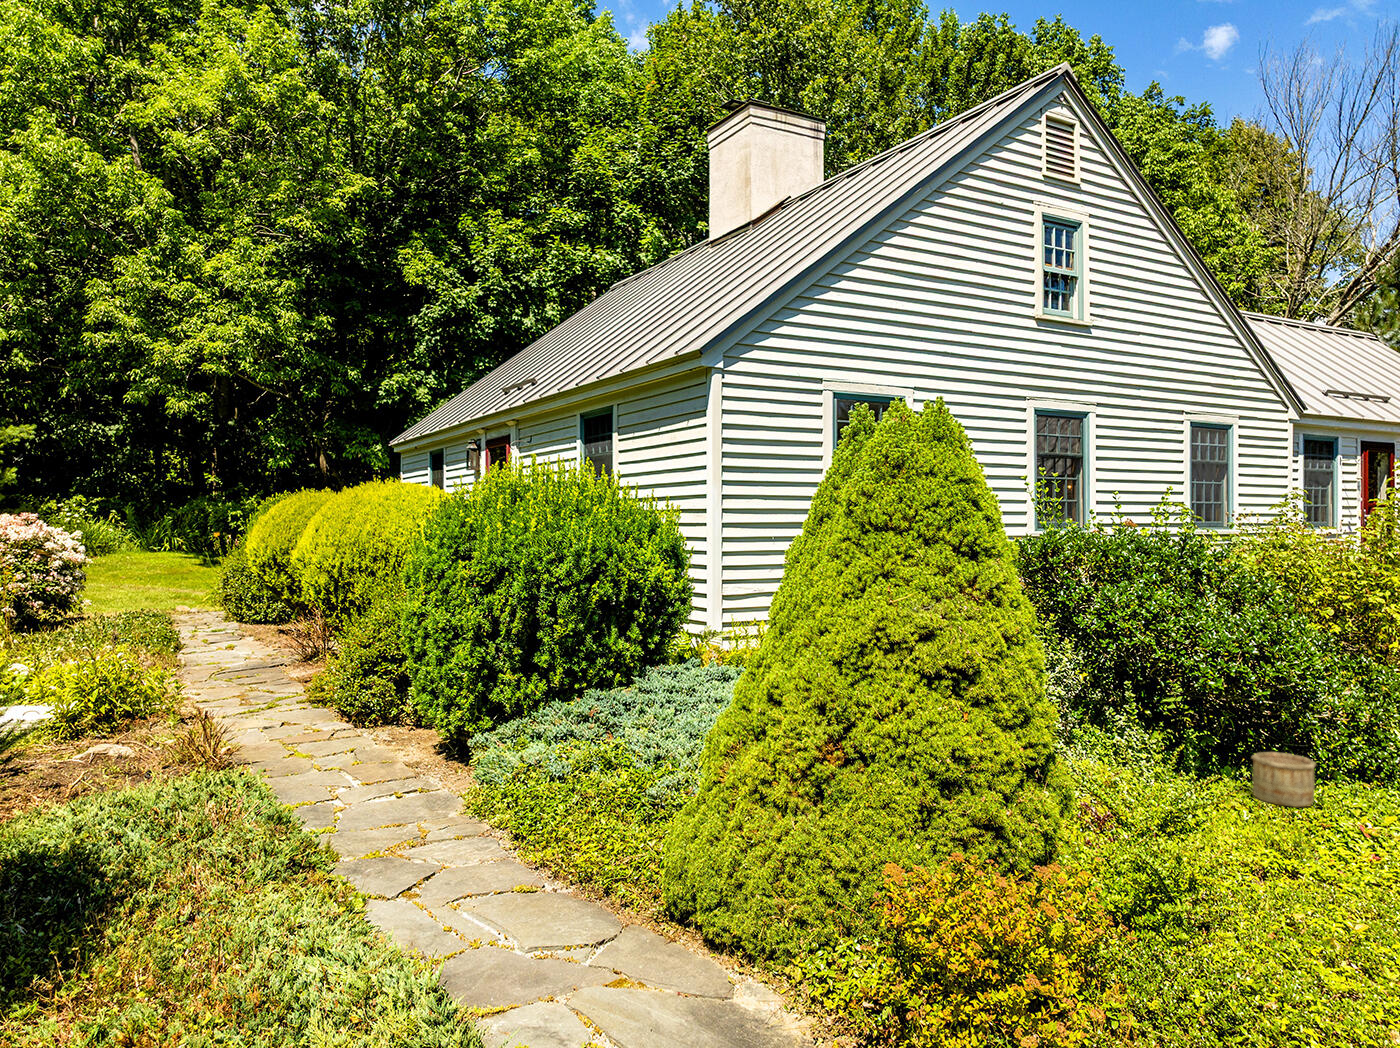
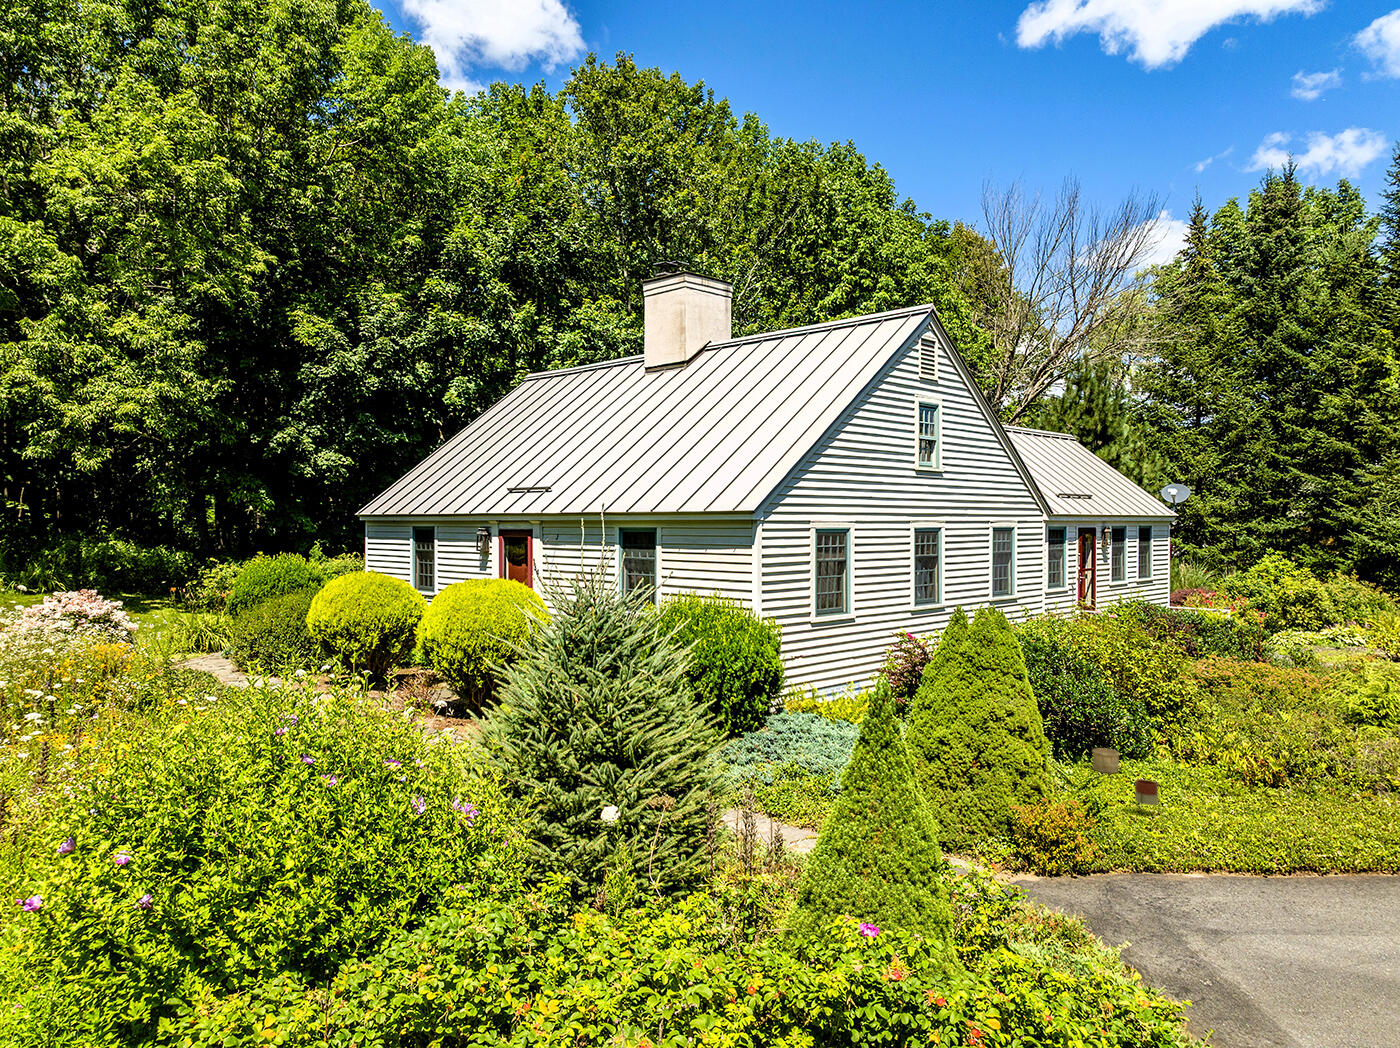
planter: none [1293,821,1362,918] -> present [1135,779,1159,805]

